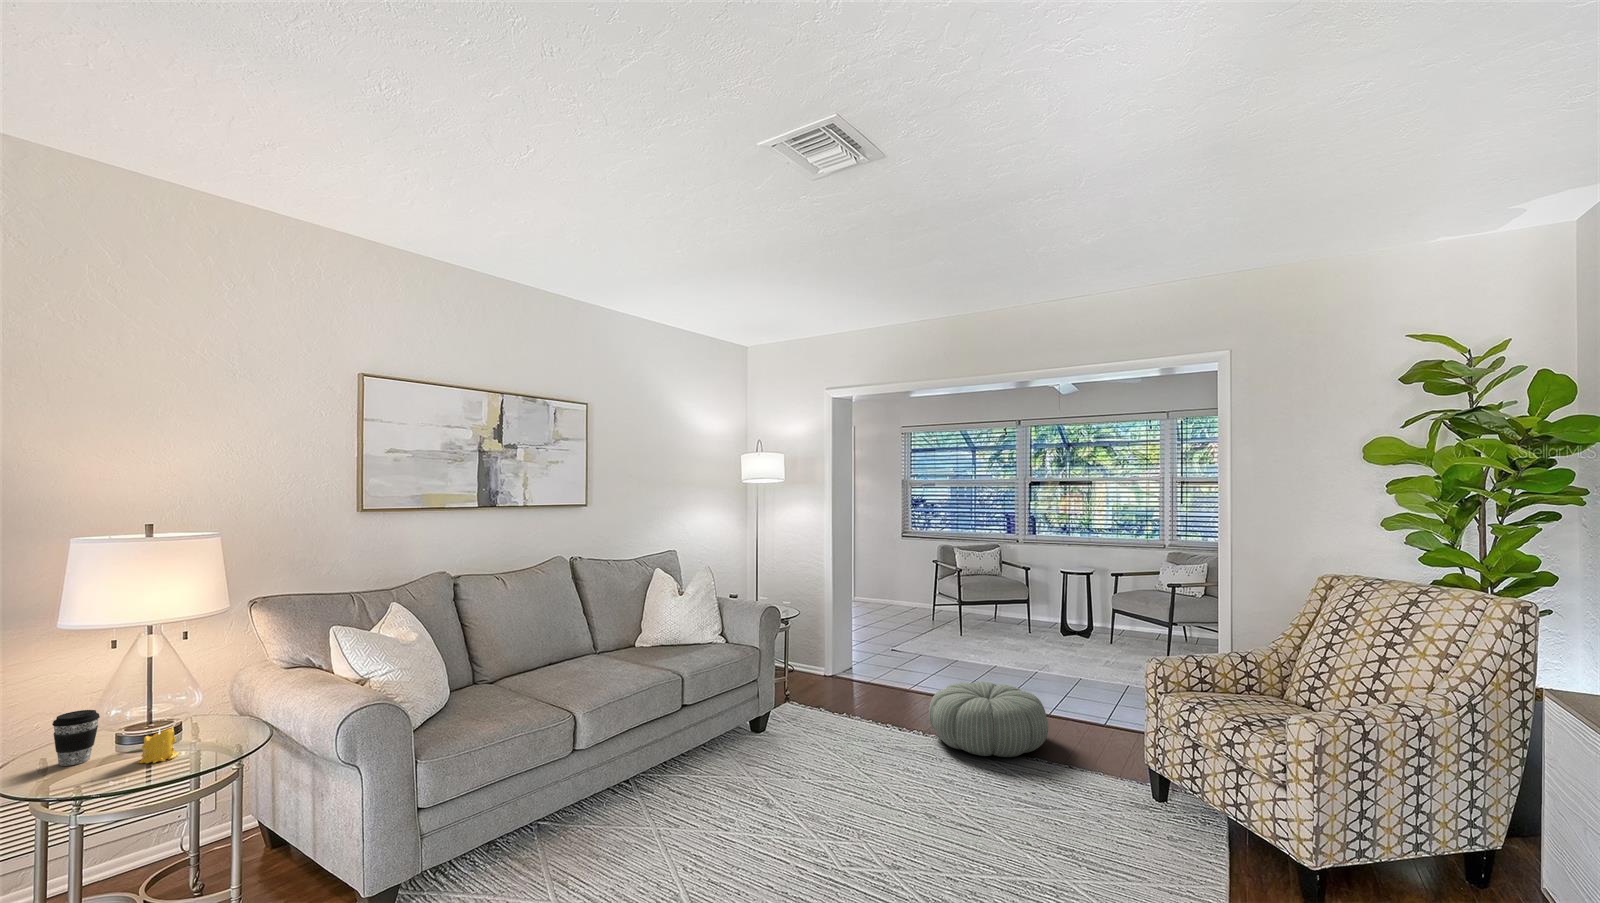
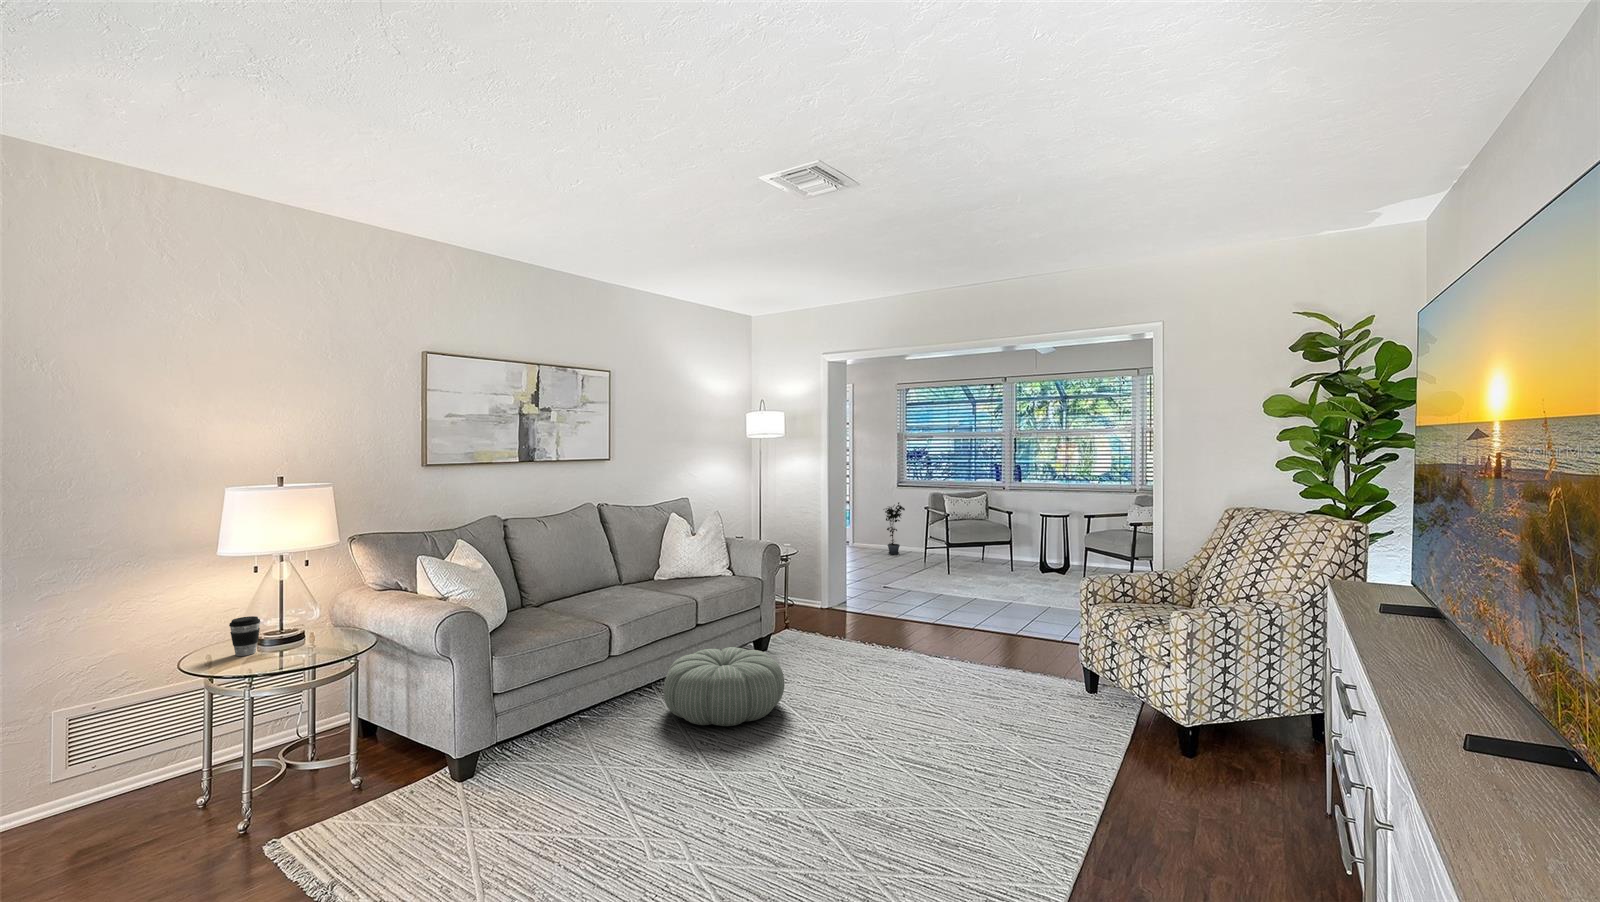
potted plant: none [889,553,913,610] -> present [885,502,905,555]
pouf: present [929,682,1048,757] -> present [664,647,785,726]
candle: present [138,727,179,763] -> none [292,629,320,654]

